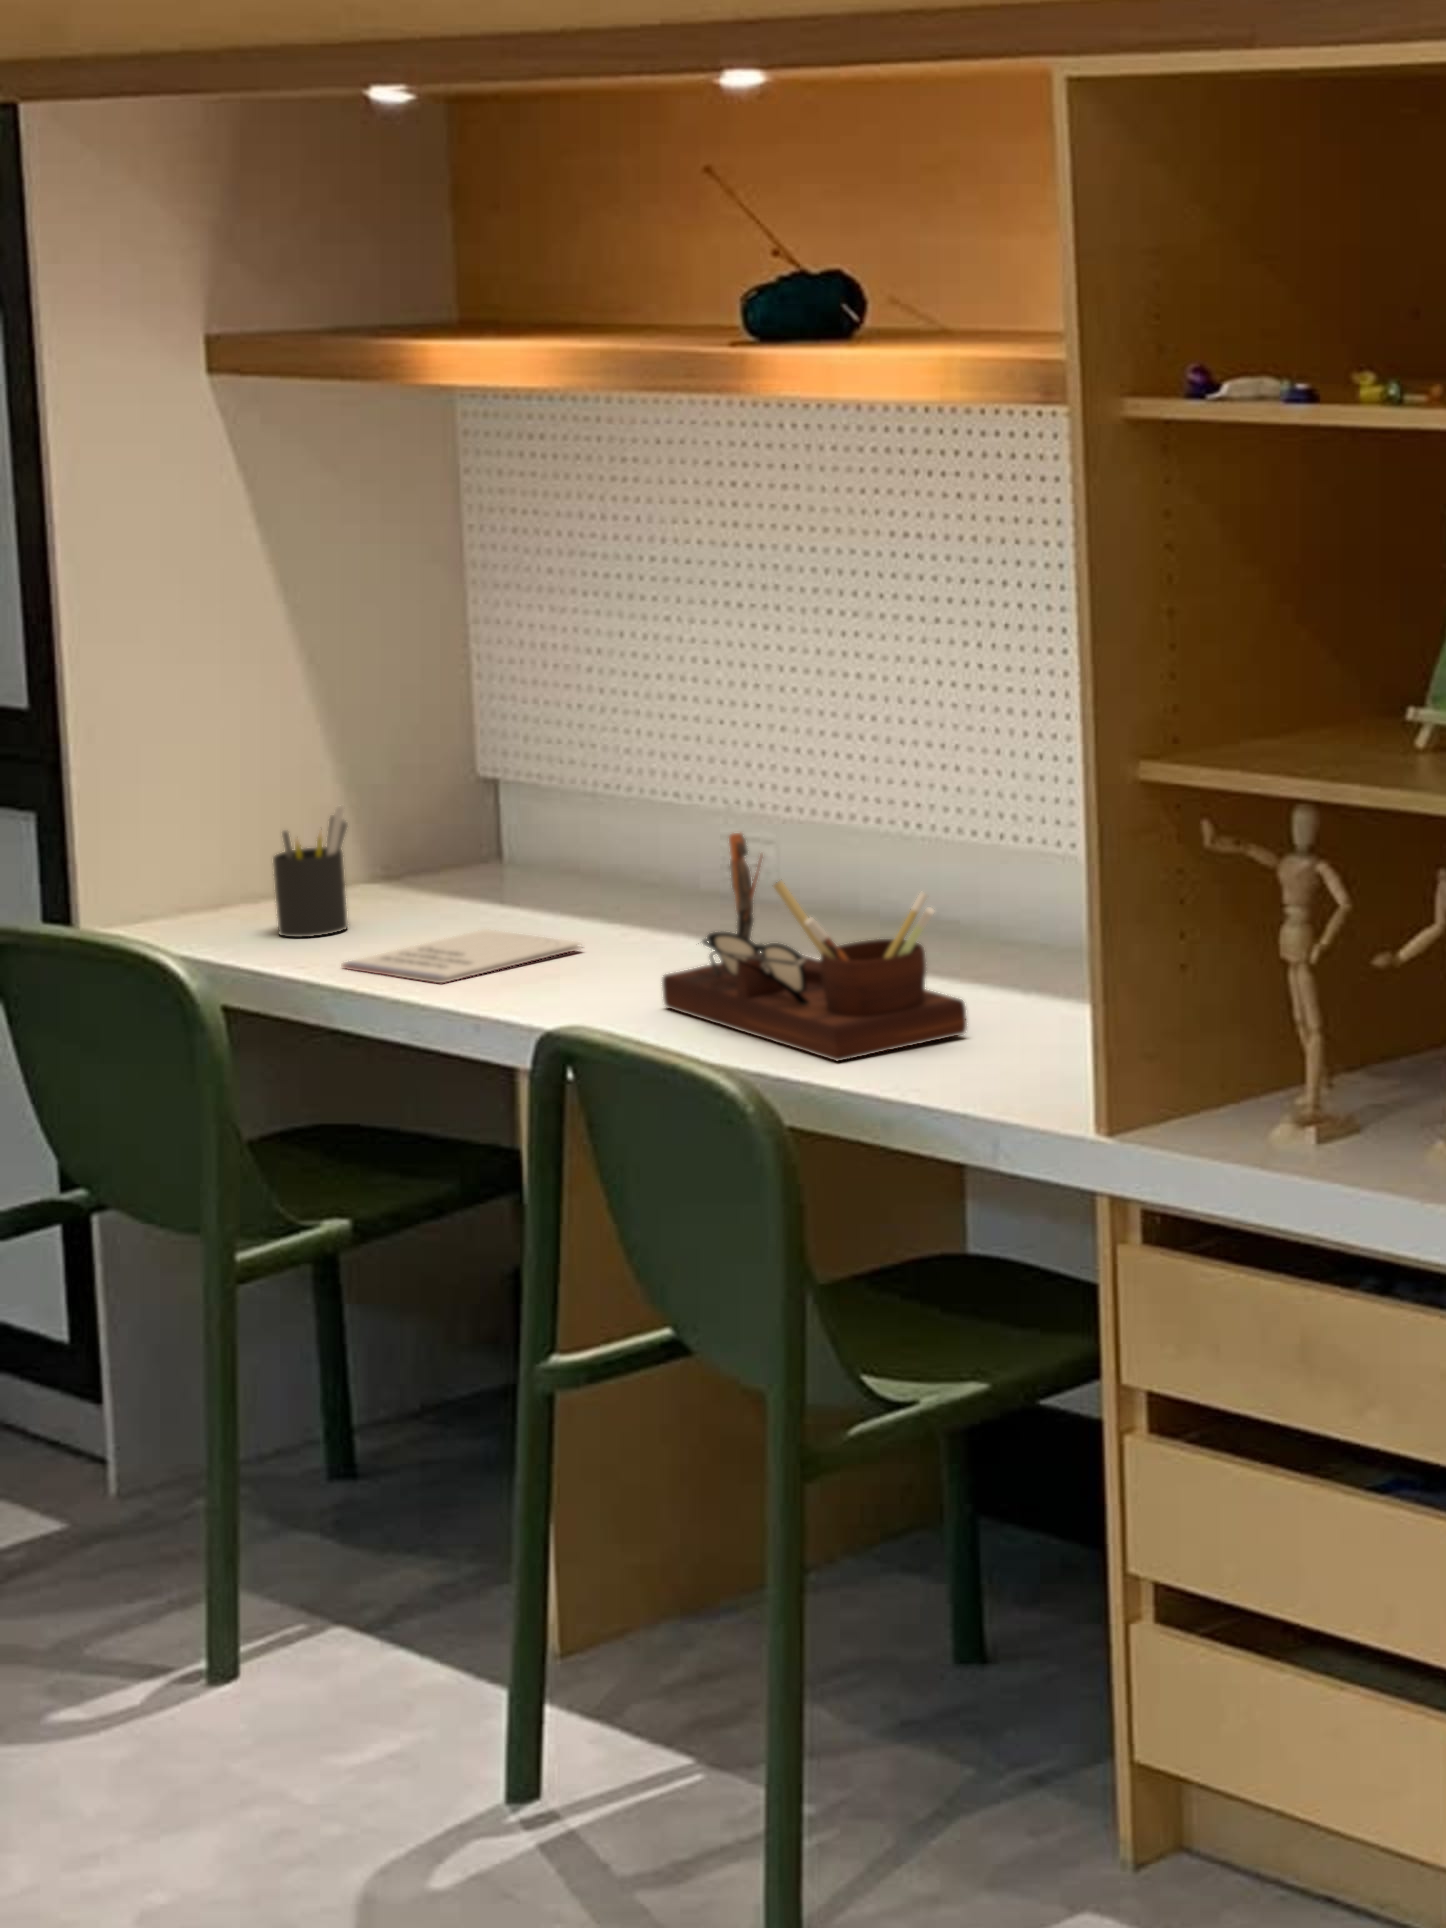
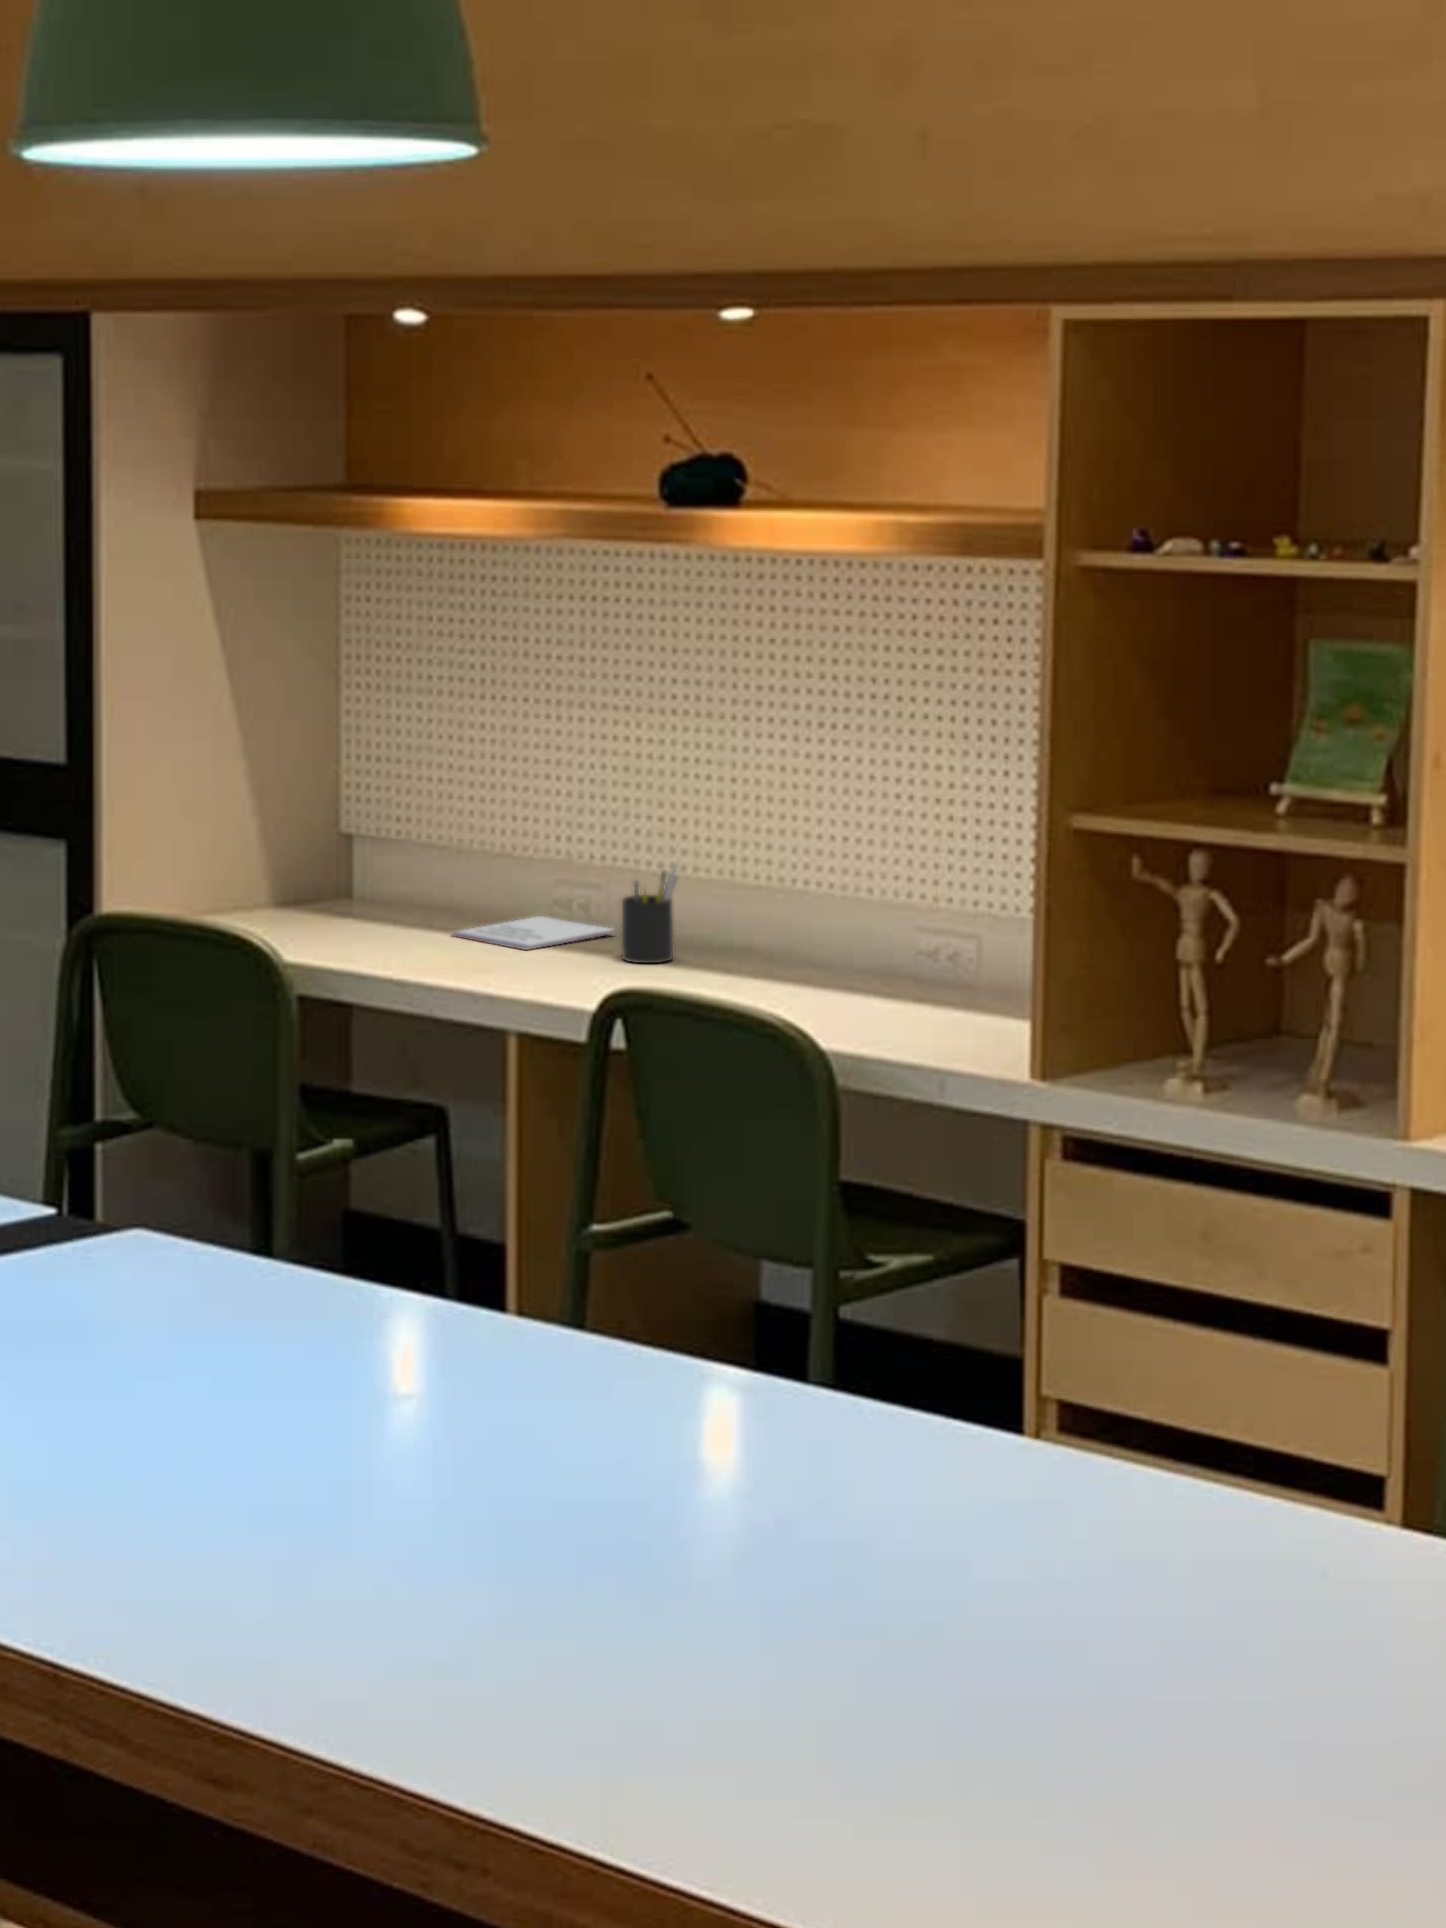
pen holder: present [273,806,348,937] -> present [622,864,677,963]
desk organizer: present [662,833,967,1061] -> none [691,853,920,1018]

